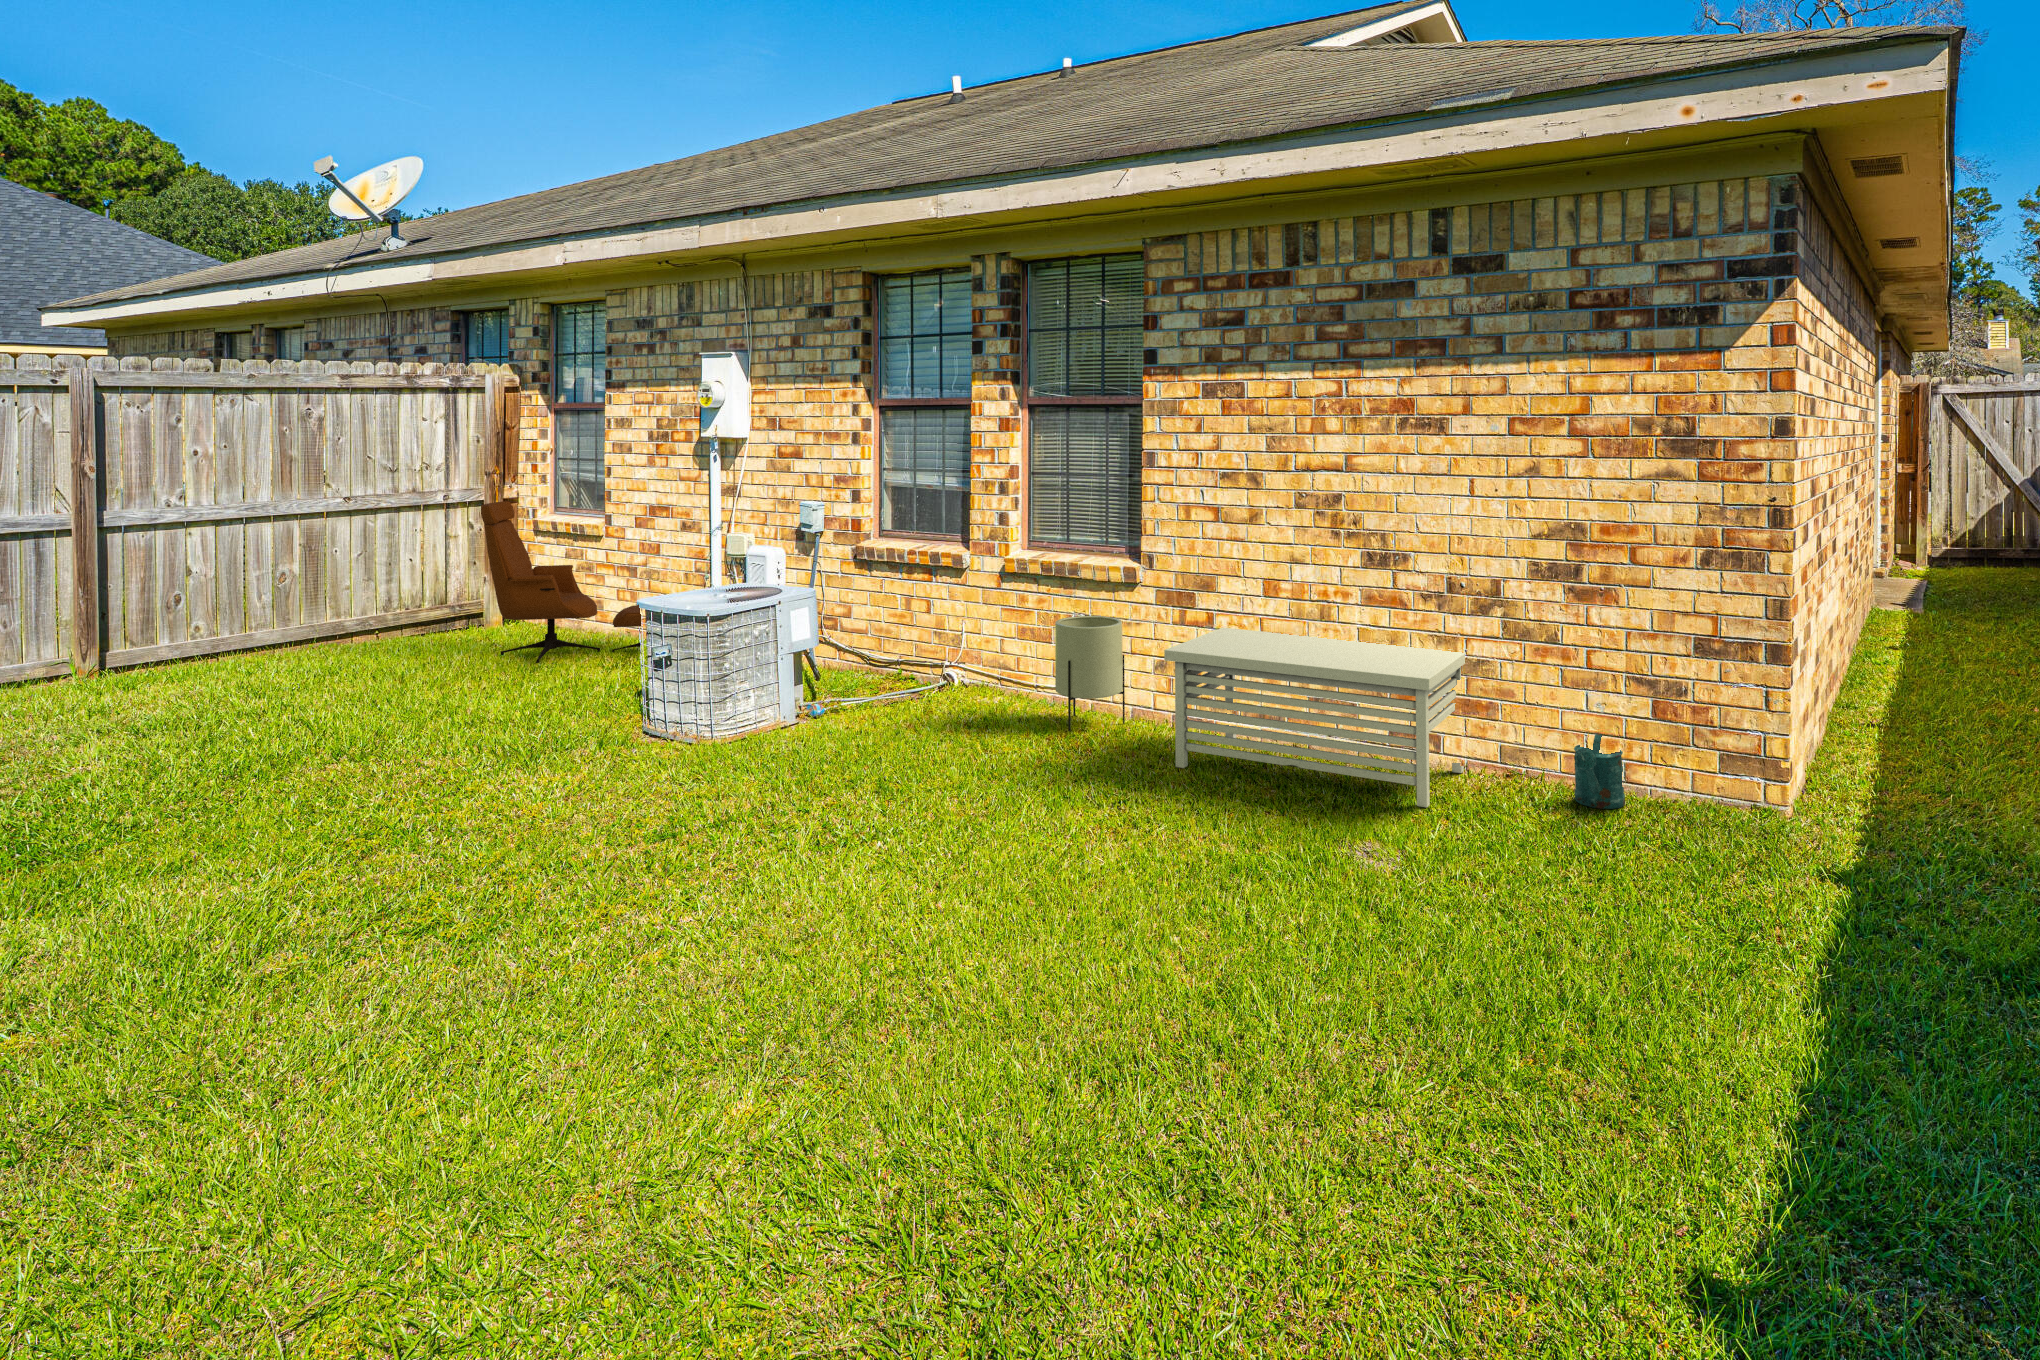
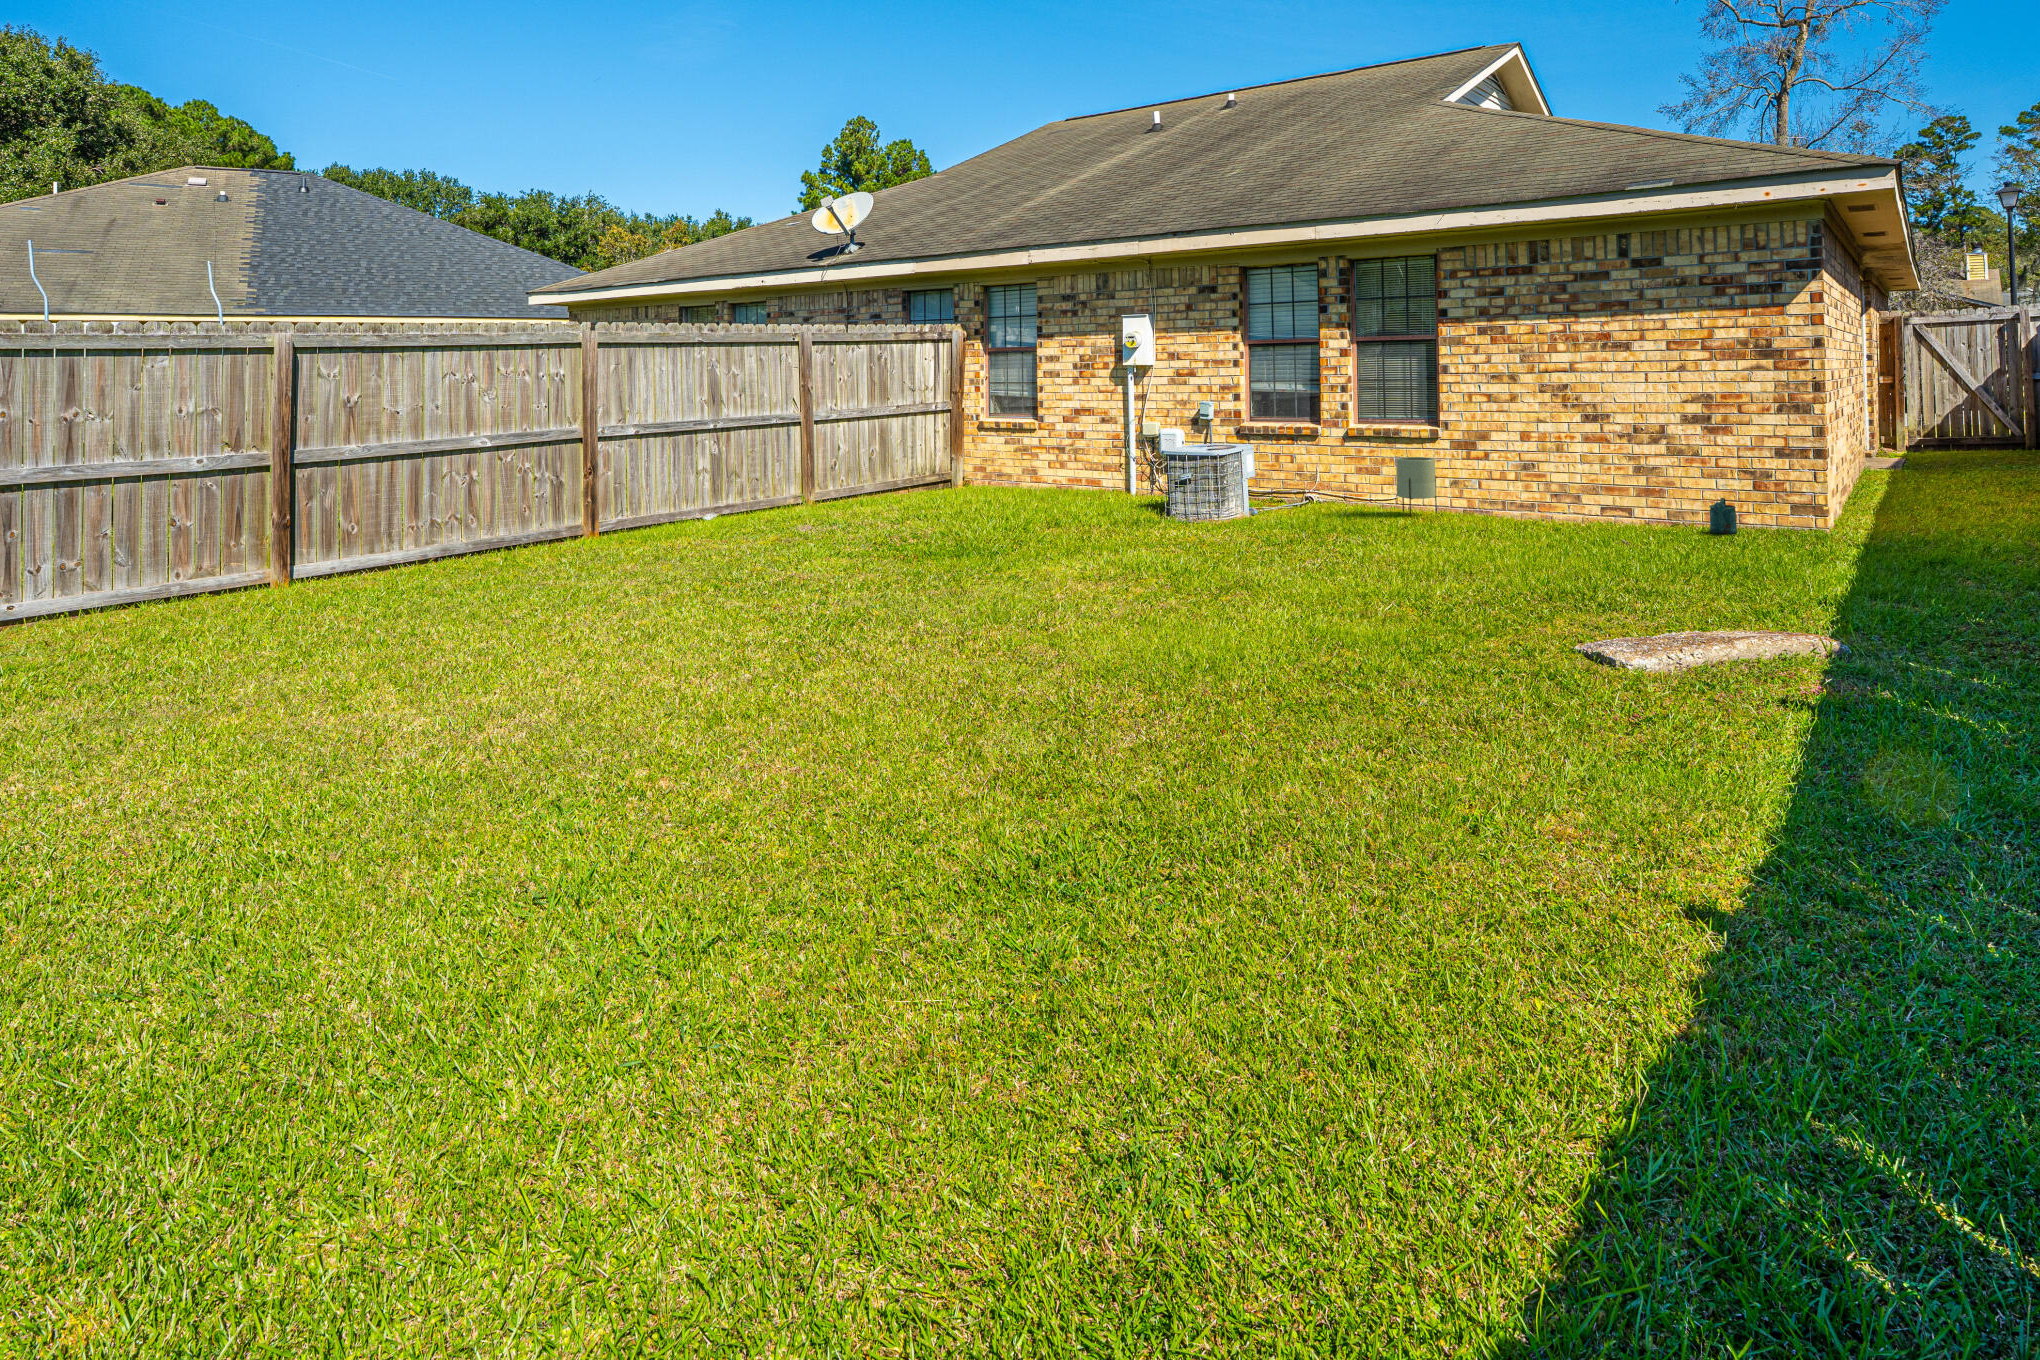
lounge chair: present [481,501,641,663] -> none [1005,407,1118,499]
storage bench: present [1164,628,1466,808] -> none [1481,459,1645,534]

